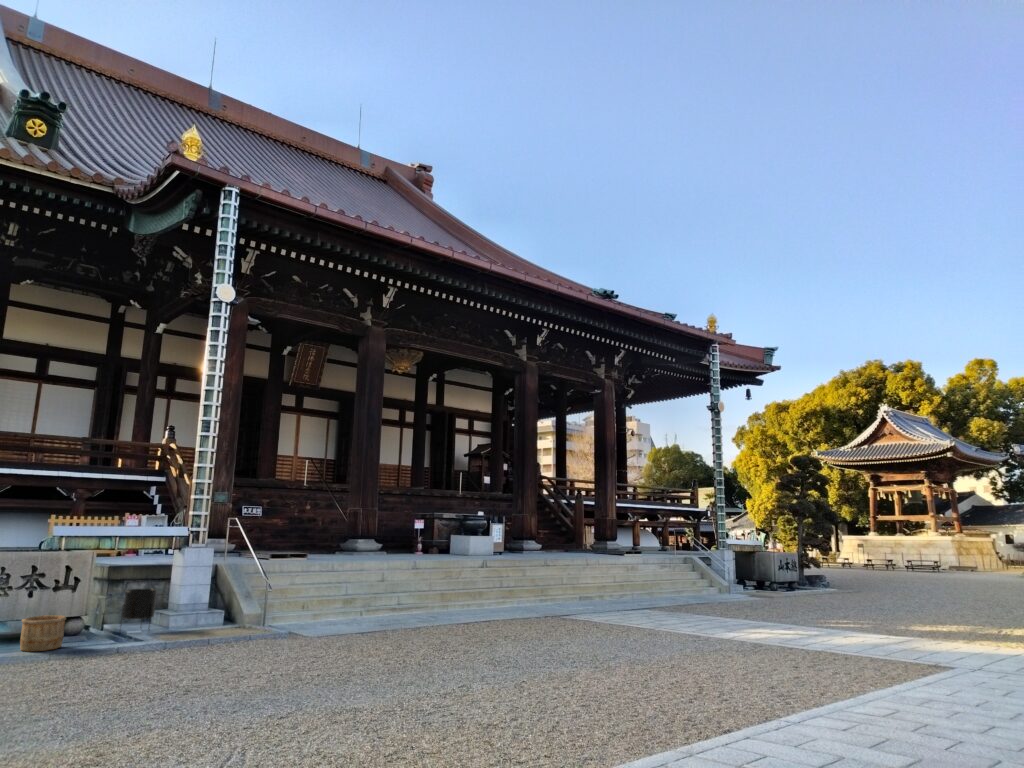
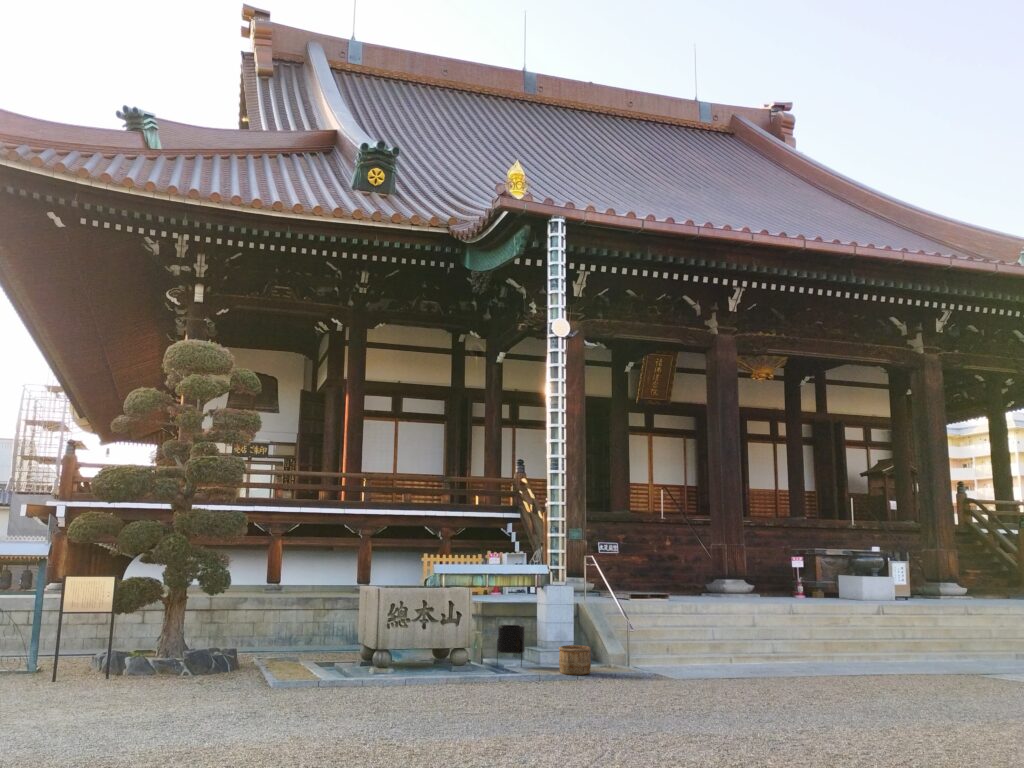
wooden bucket: present [20,615,66,652] -> present [559,645,591,675]

